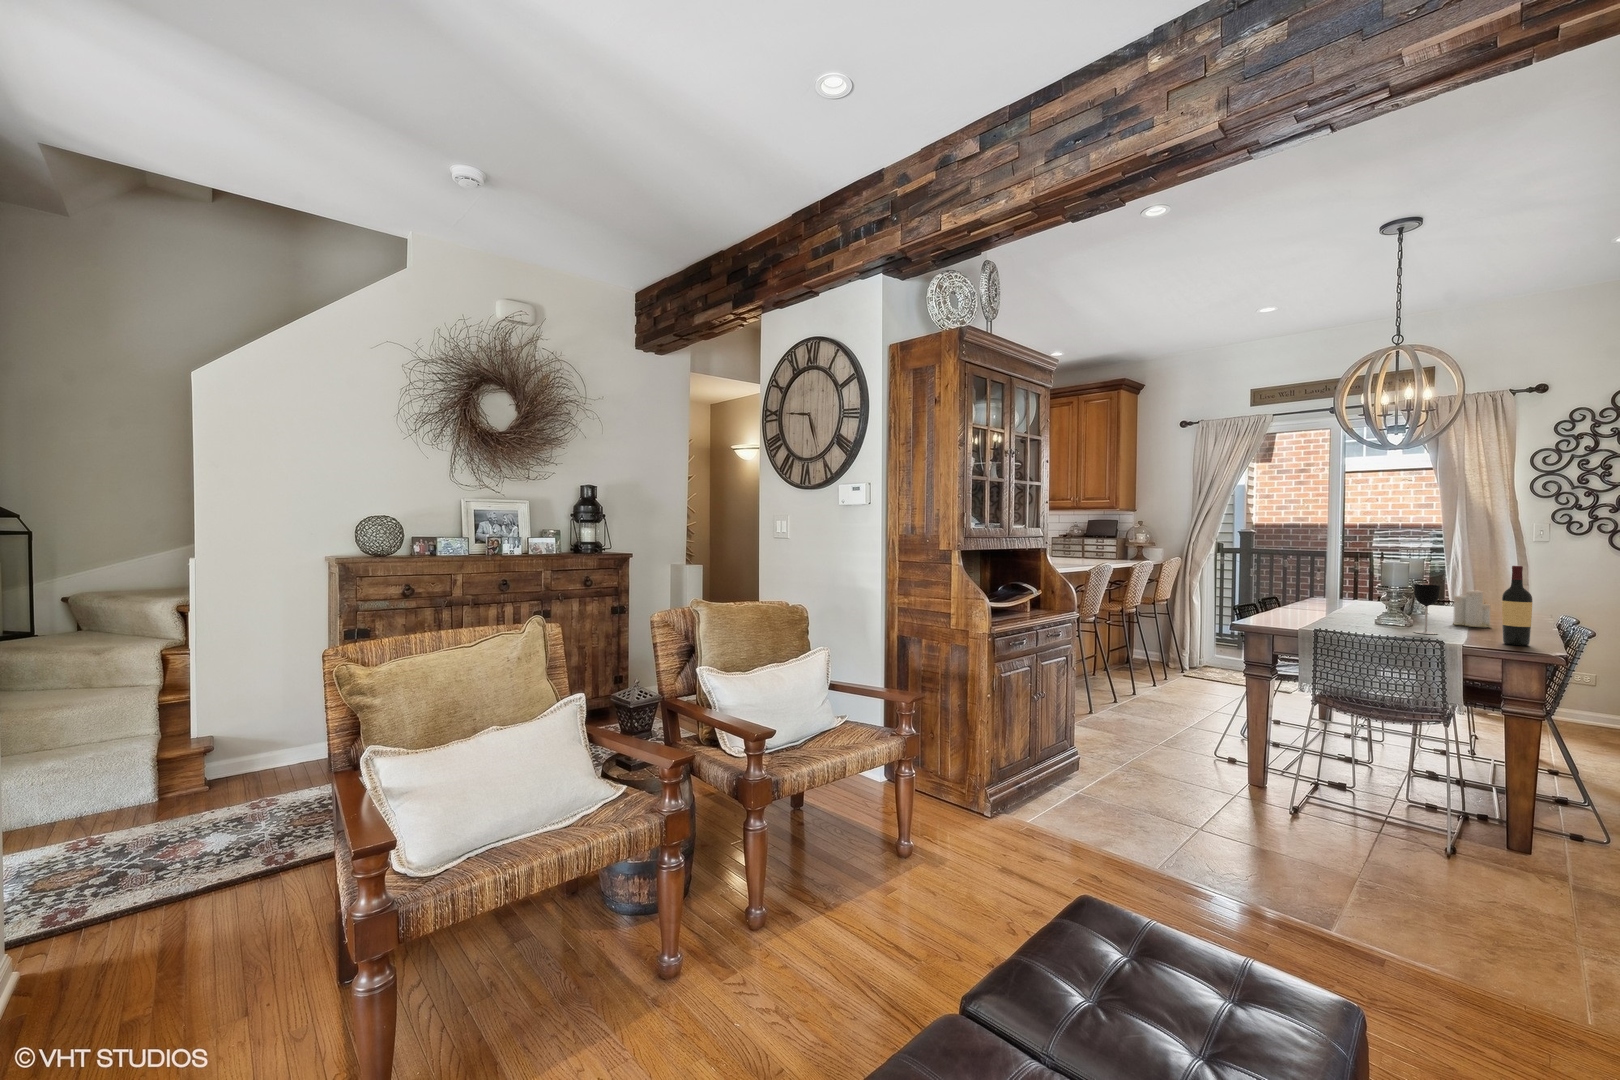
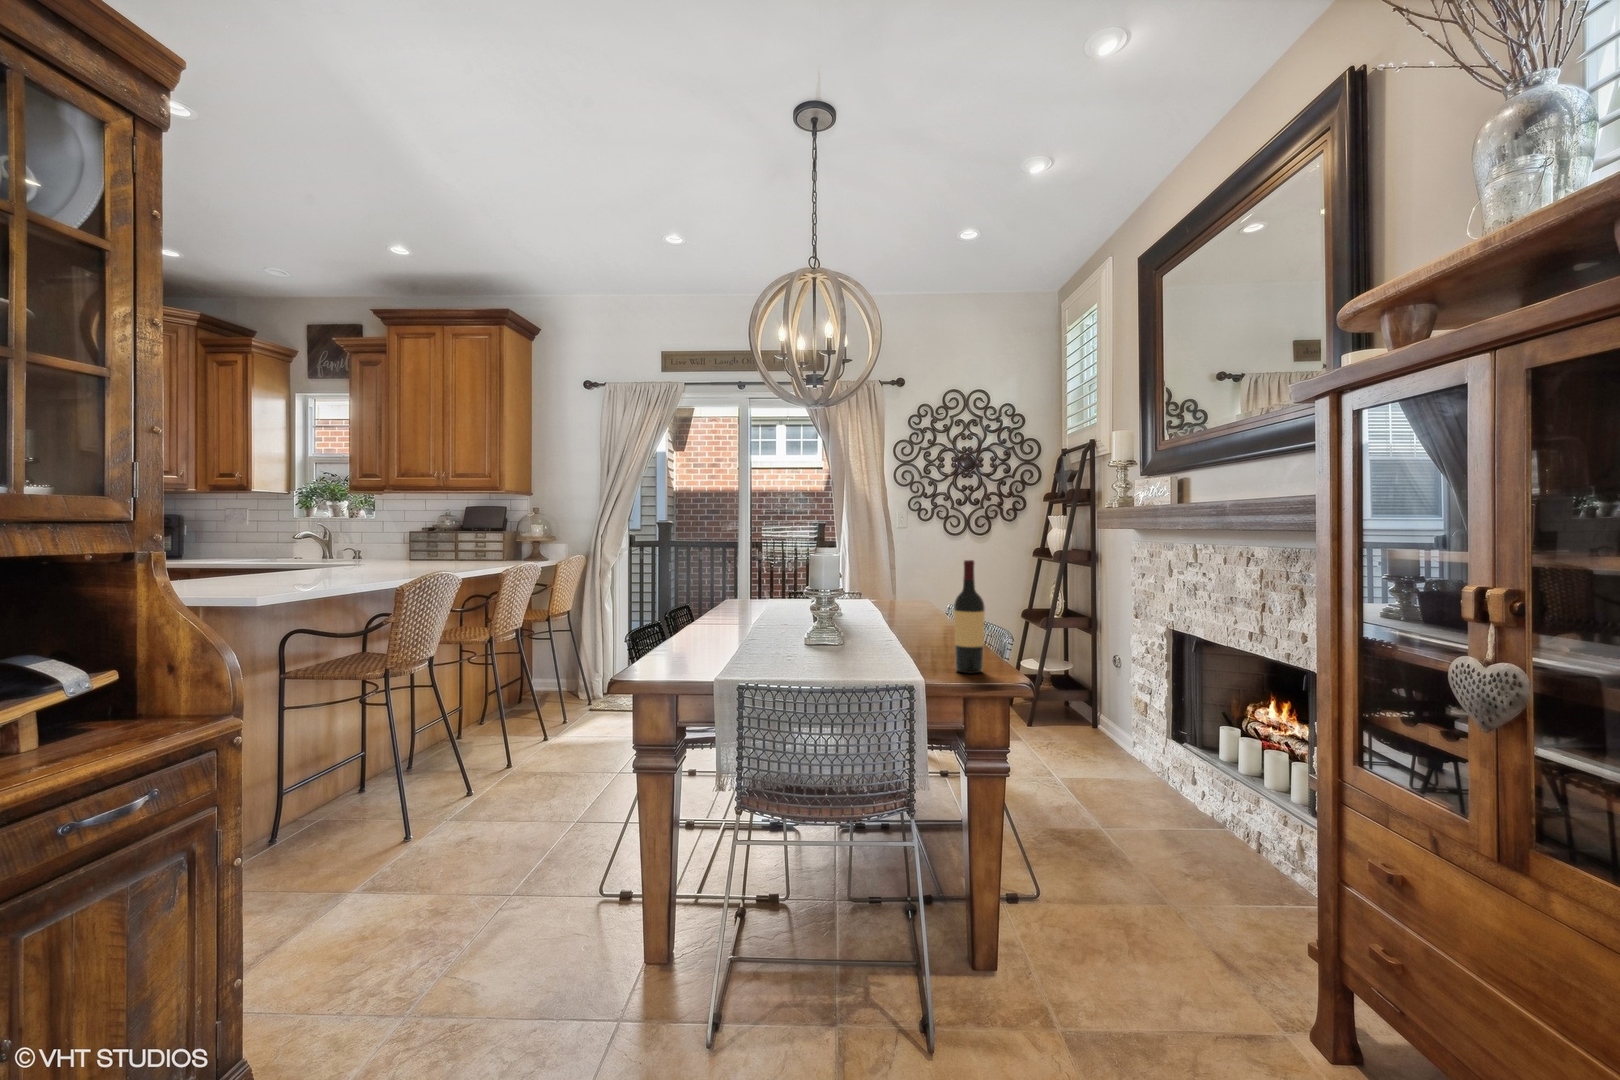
wine glass: present [1414,585,1440,634] -> none [856,591,883,664]
candle: present [1453,590,1491,627] -> none [880,587,917,640]

